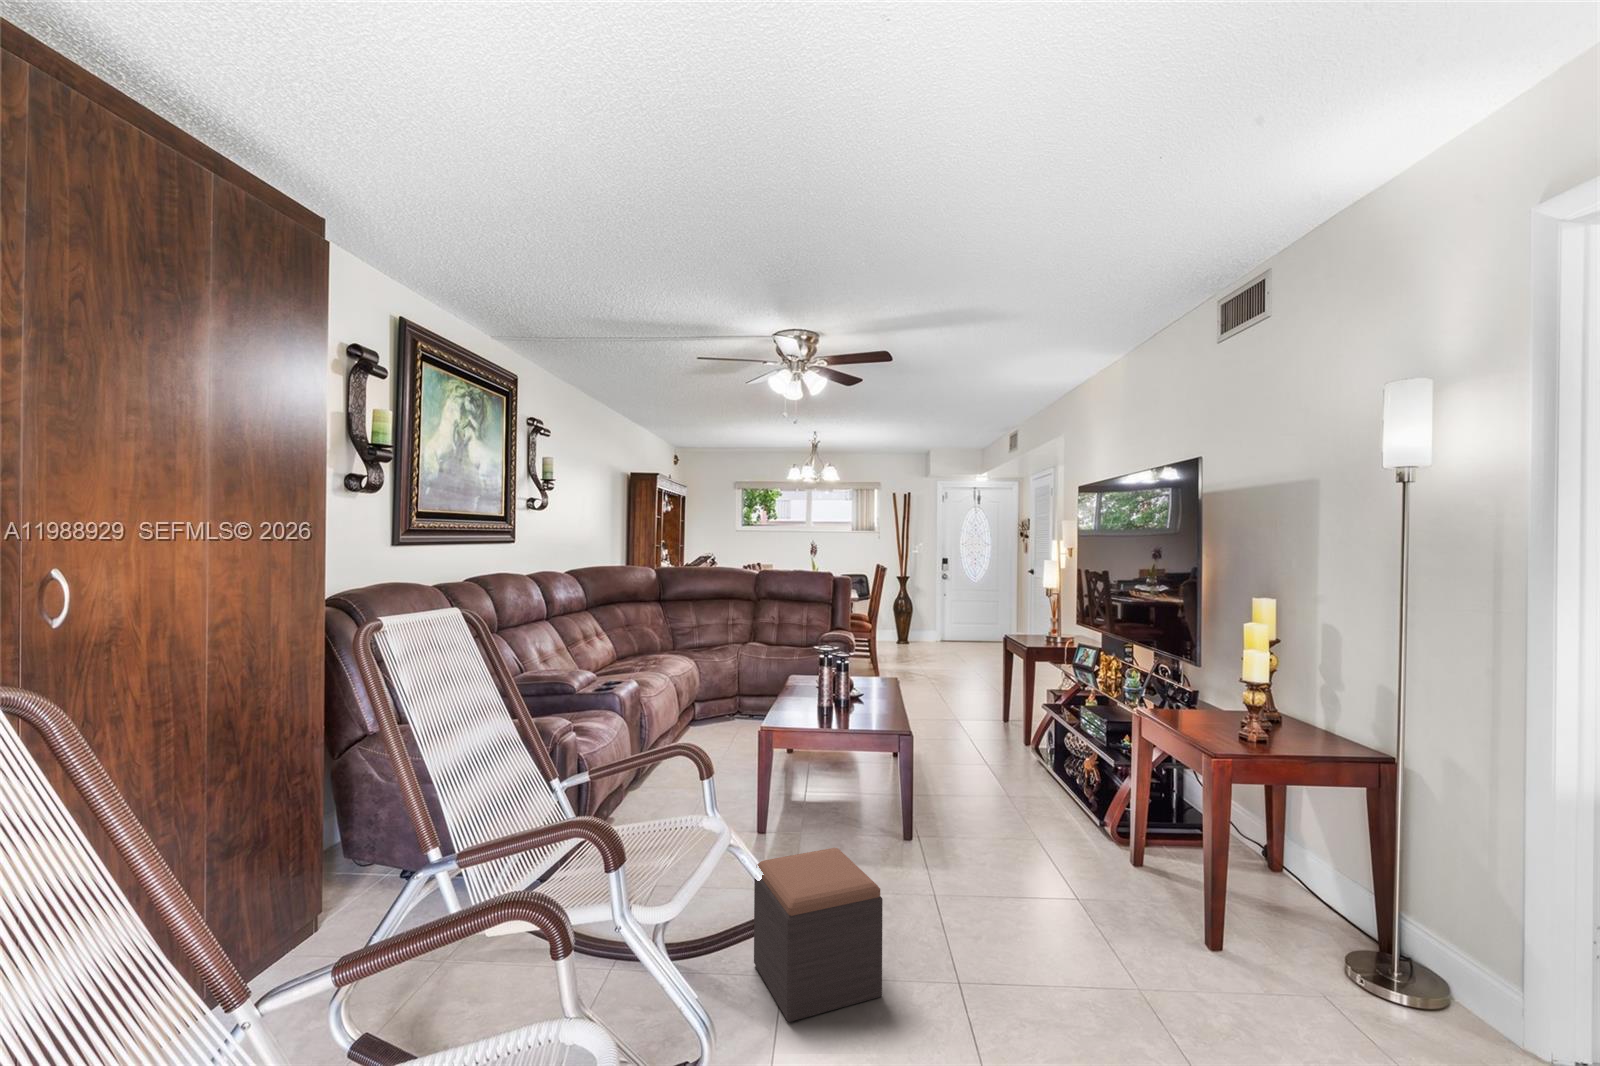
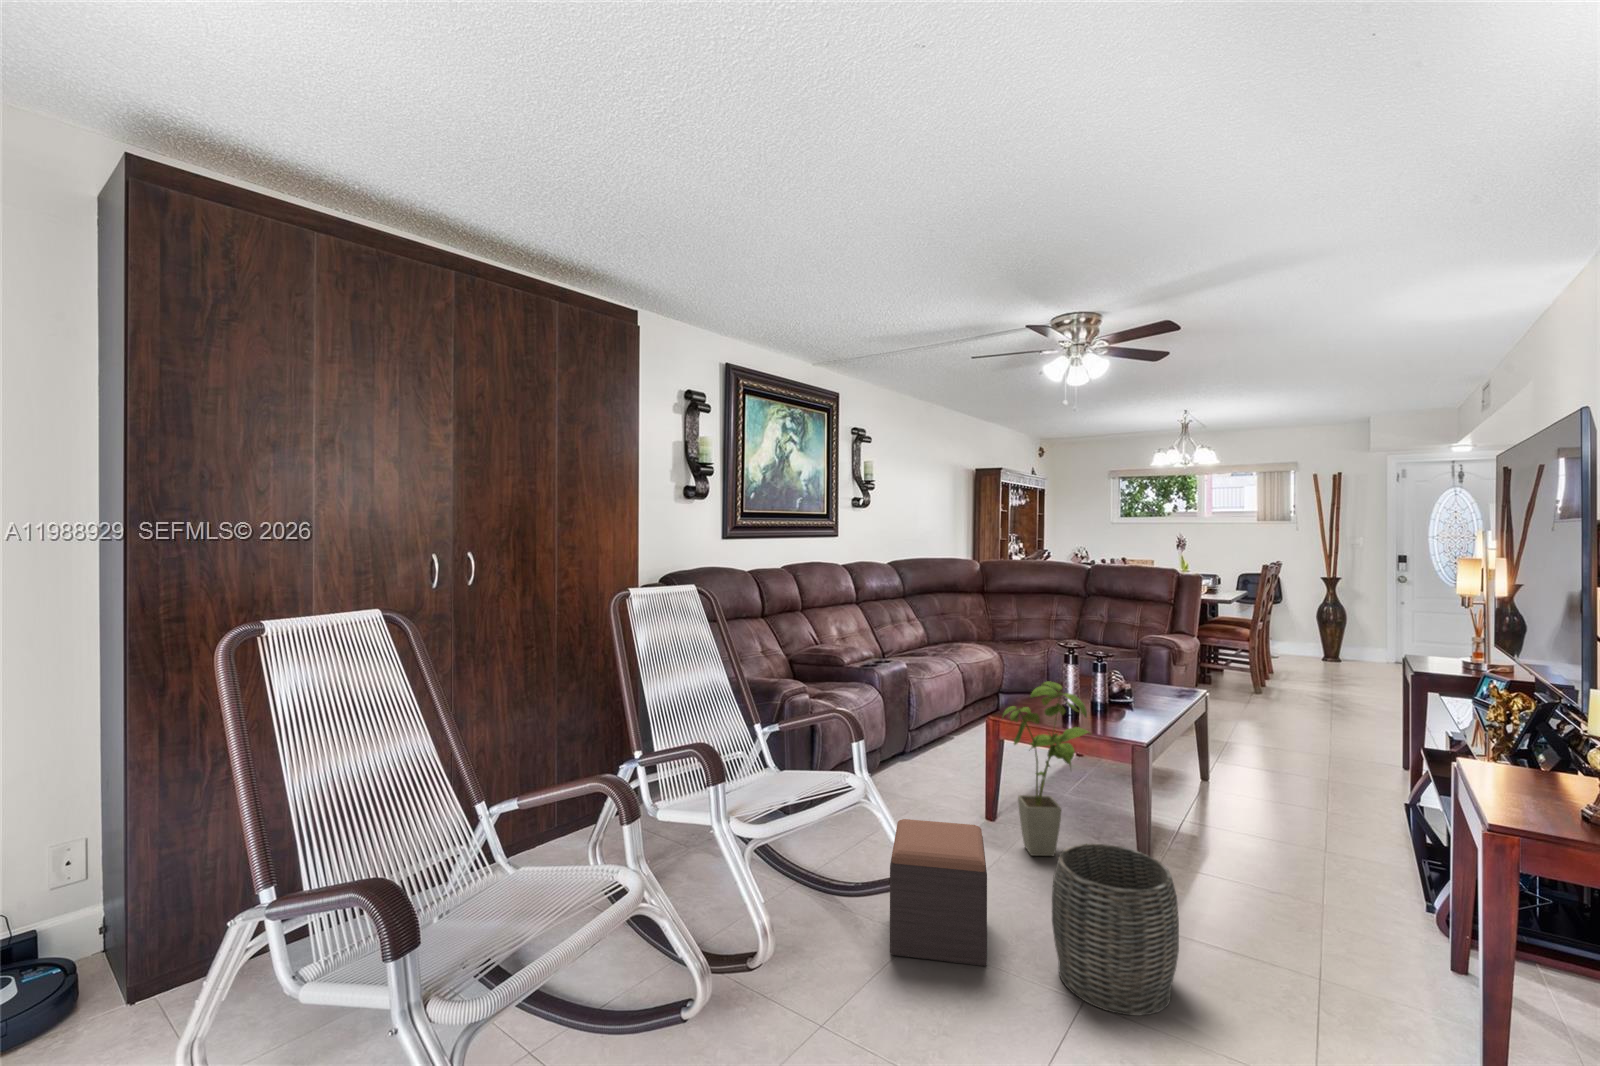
house plant: none [798,685,888,863] -> present [1003,681,1091,856]
woven basket: none [930,836,1045,1000] -> present [1052,844,1179,1016]

